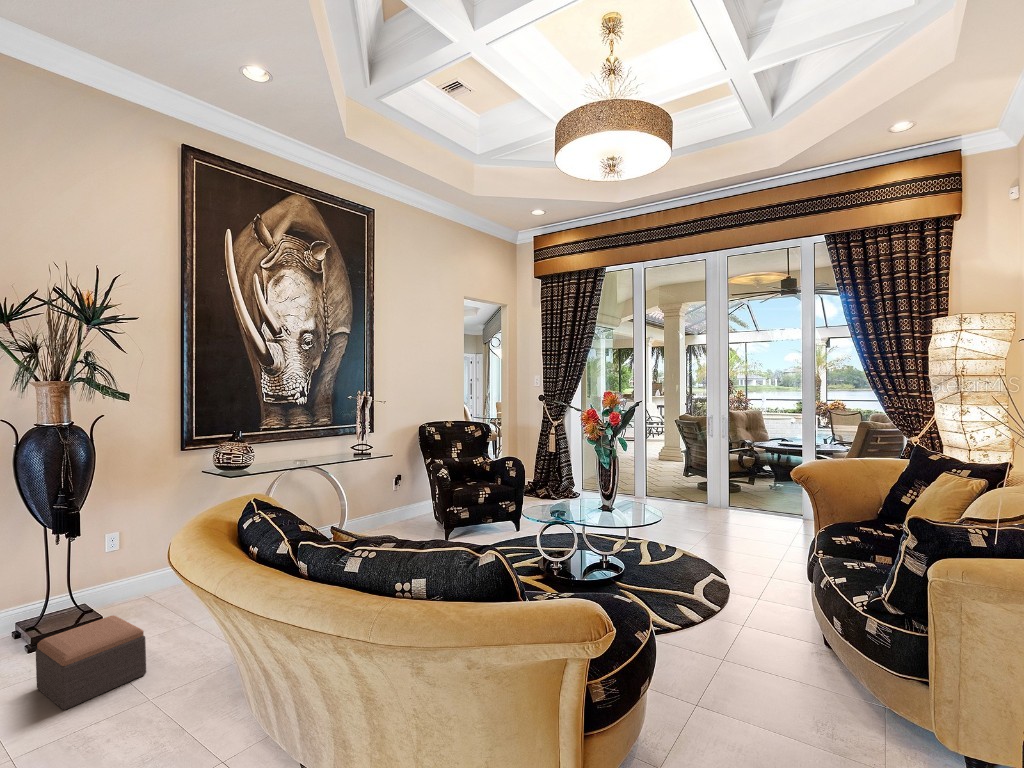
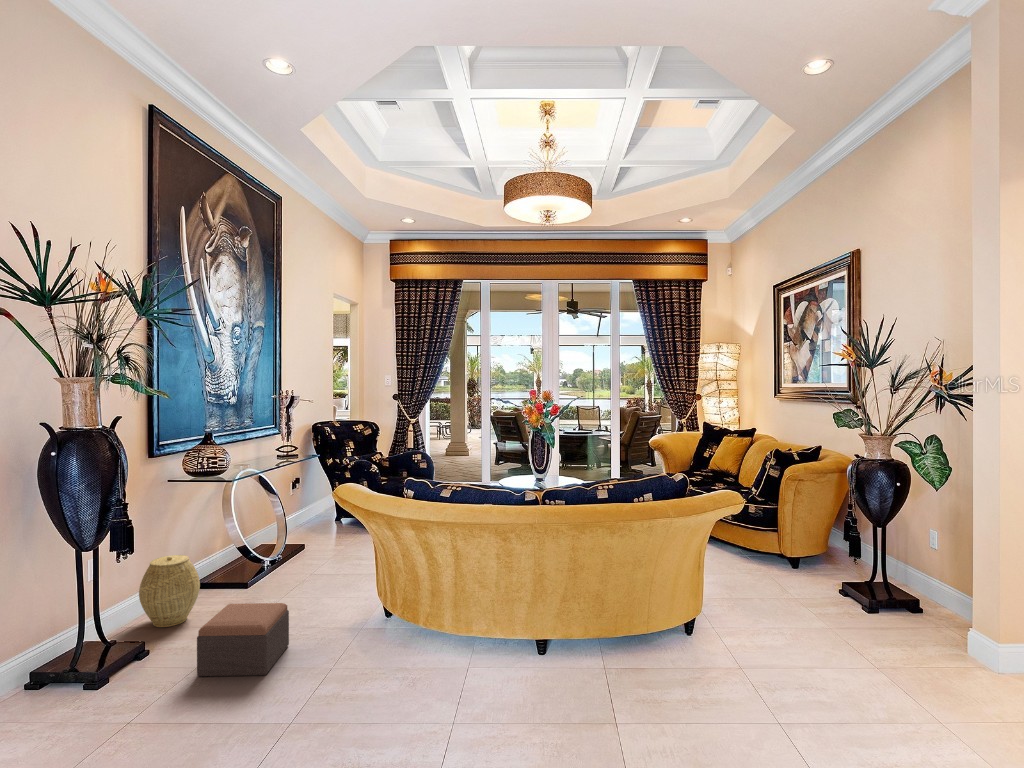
woven basket: none [117,549,177,617] -> present [139,555,200,627]

